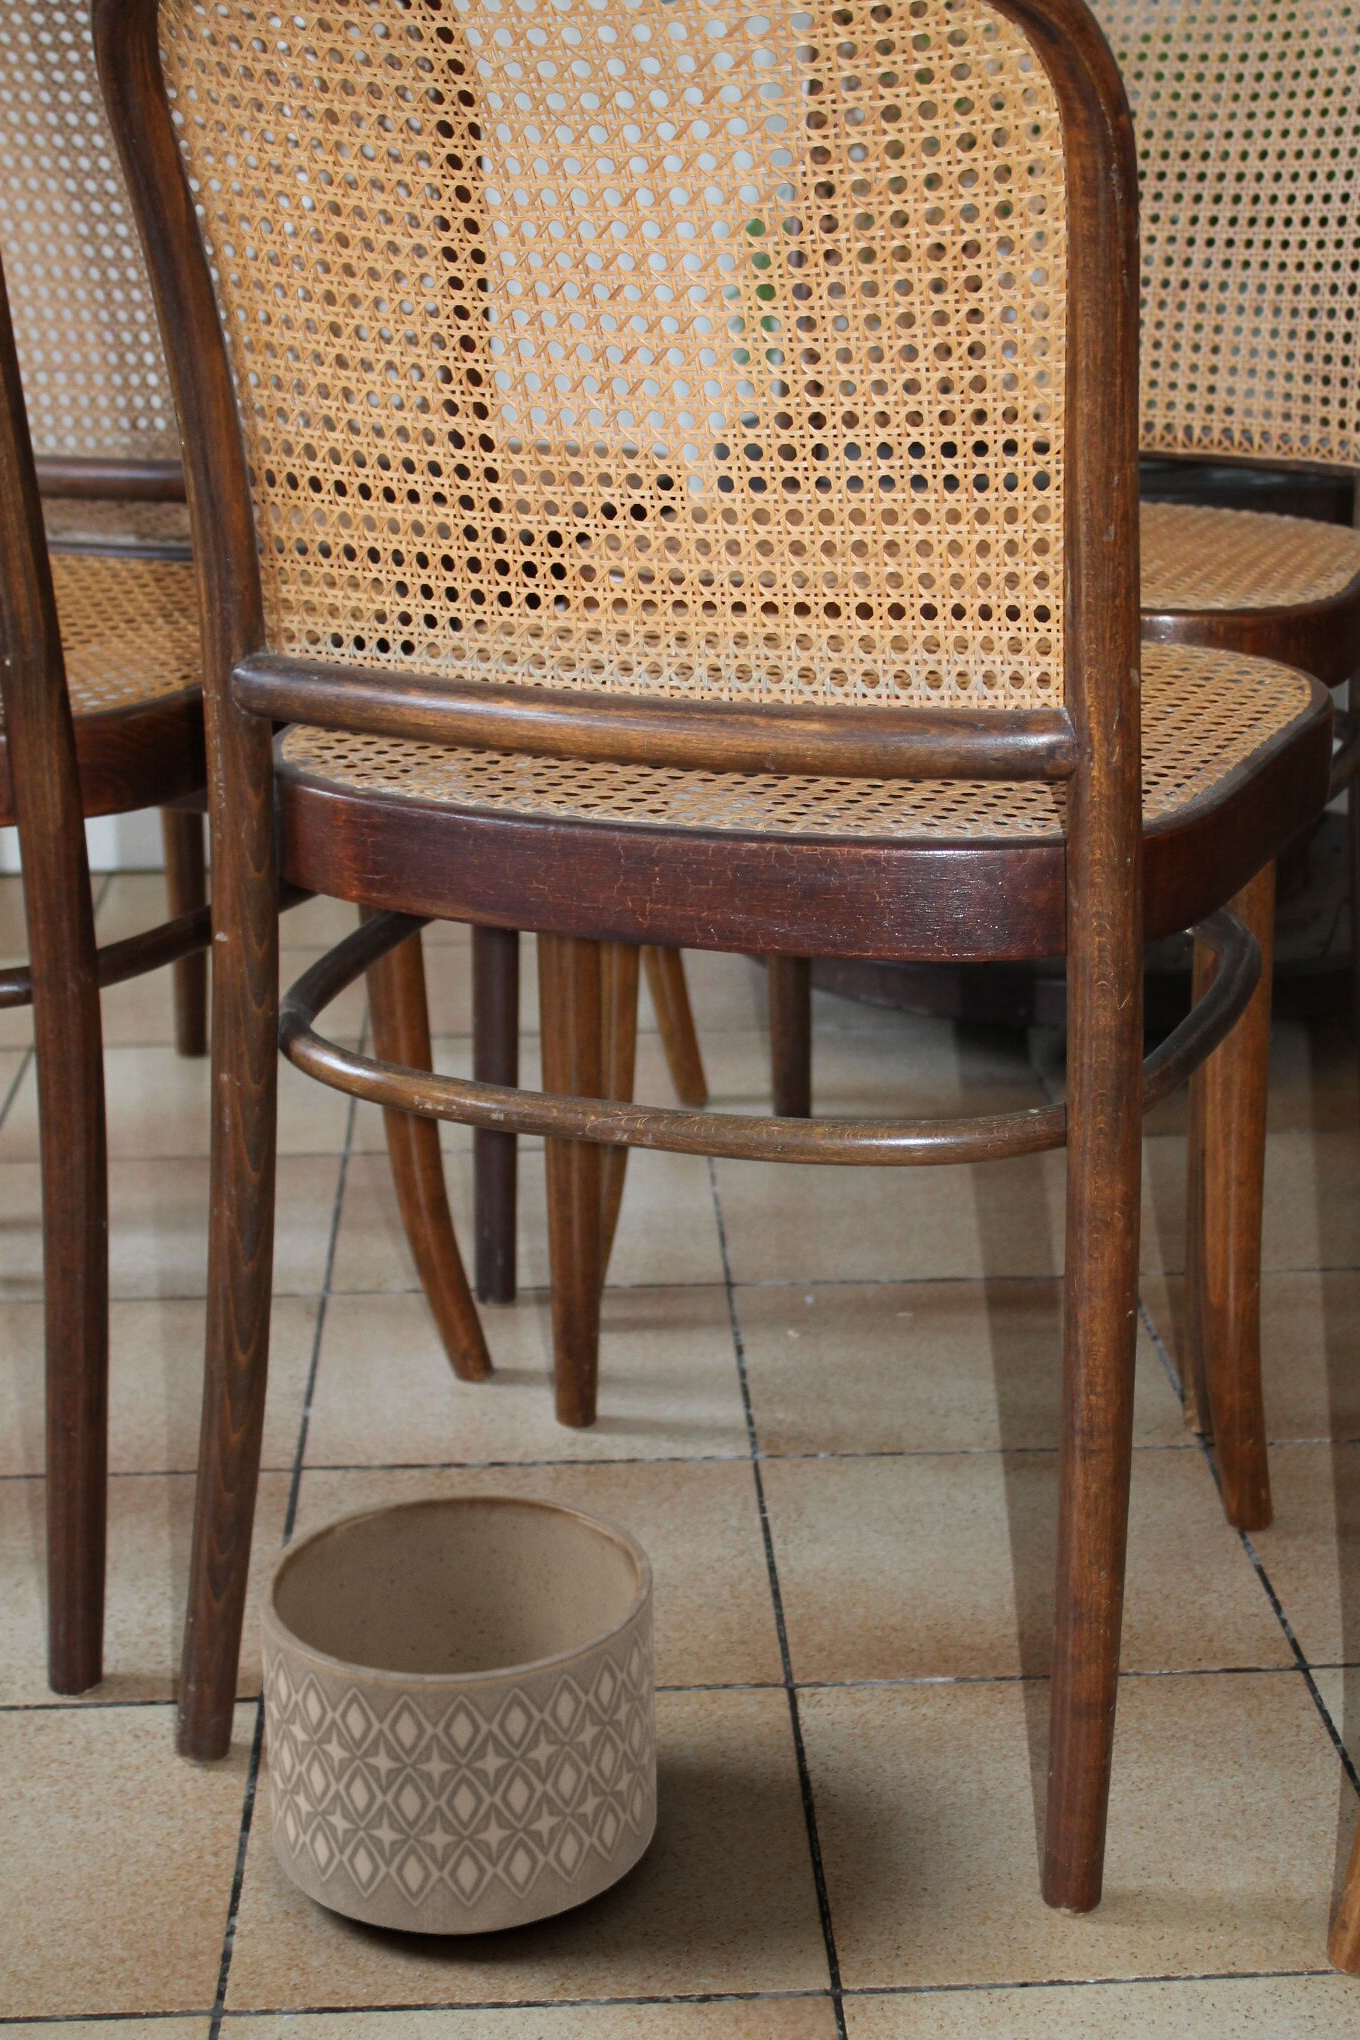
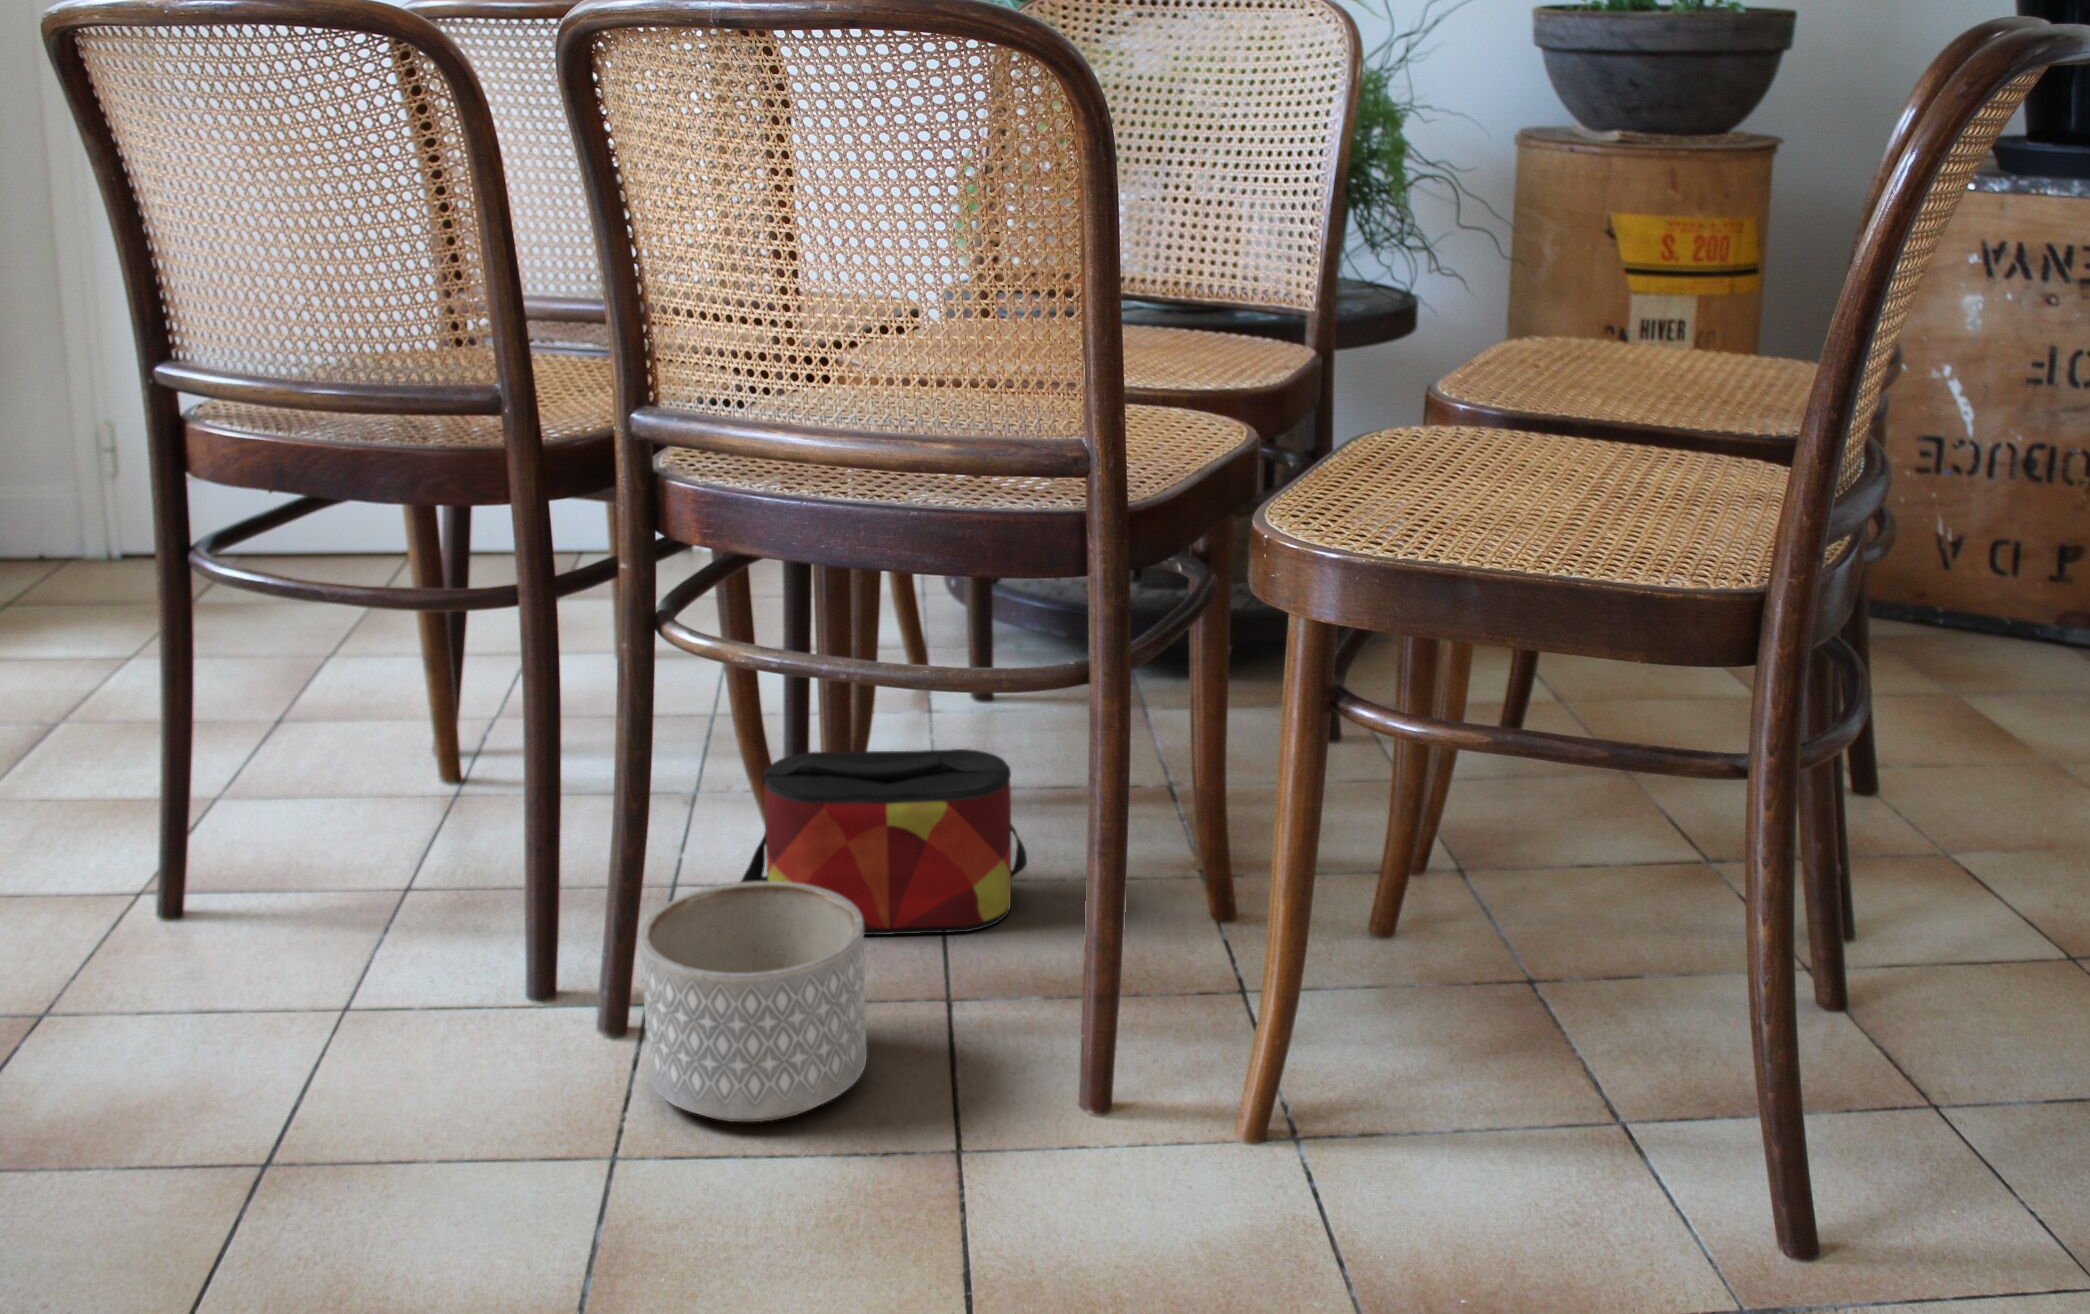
bag: none [402,1232,903,1563] -> present [740,749,1027,935]

